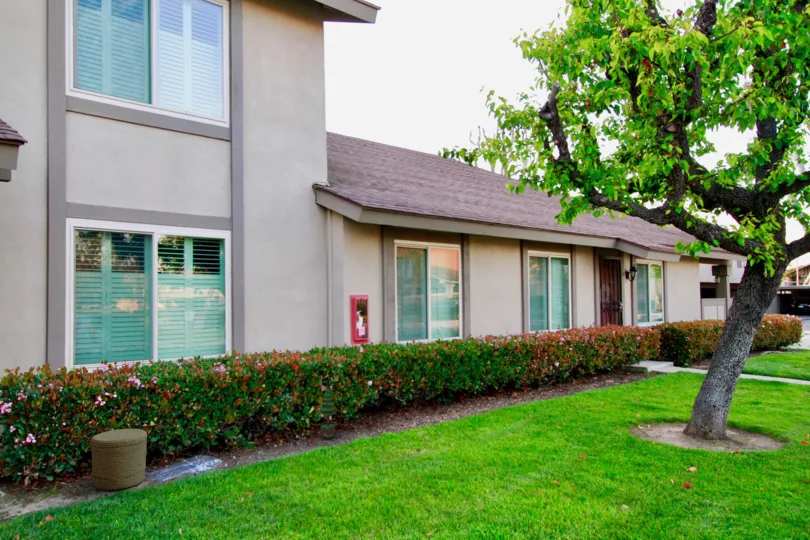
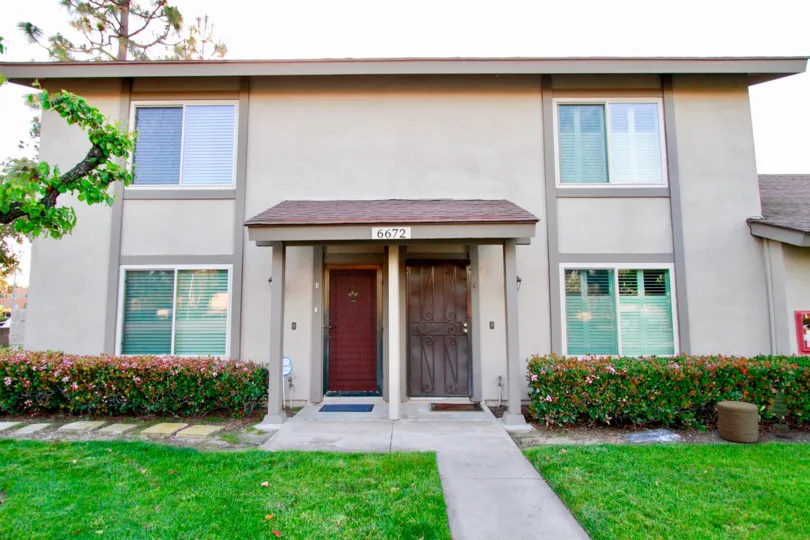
woven basket: present [91,429,147,491] -> present [716,401,758,443]

